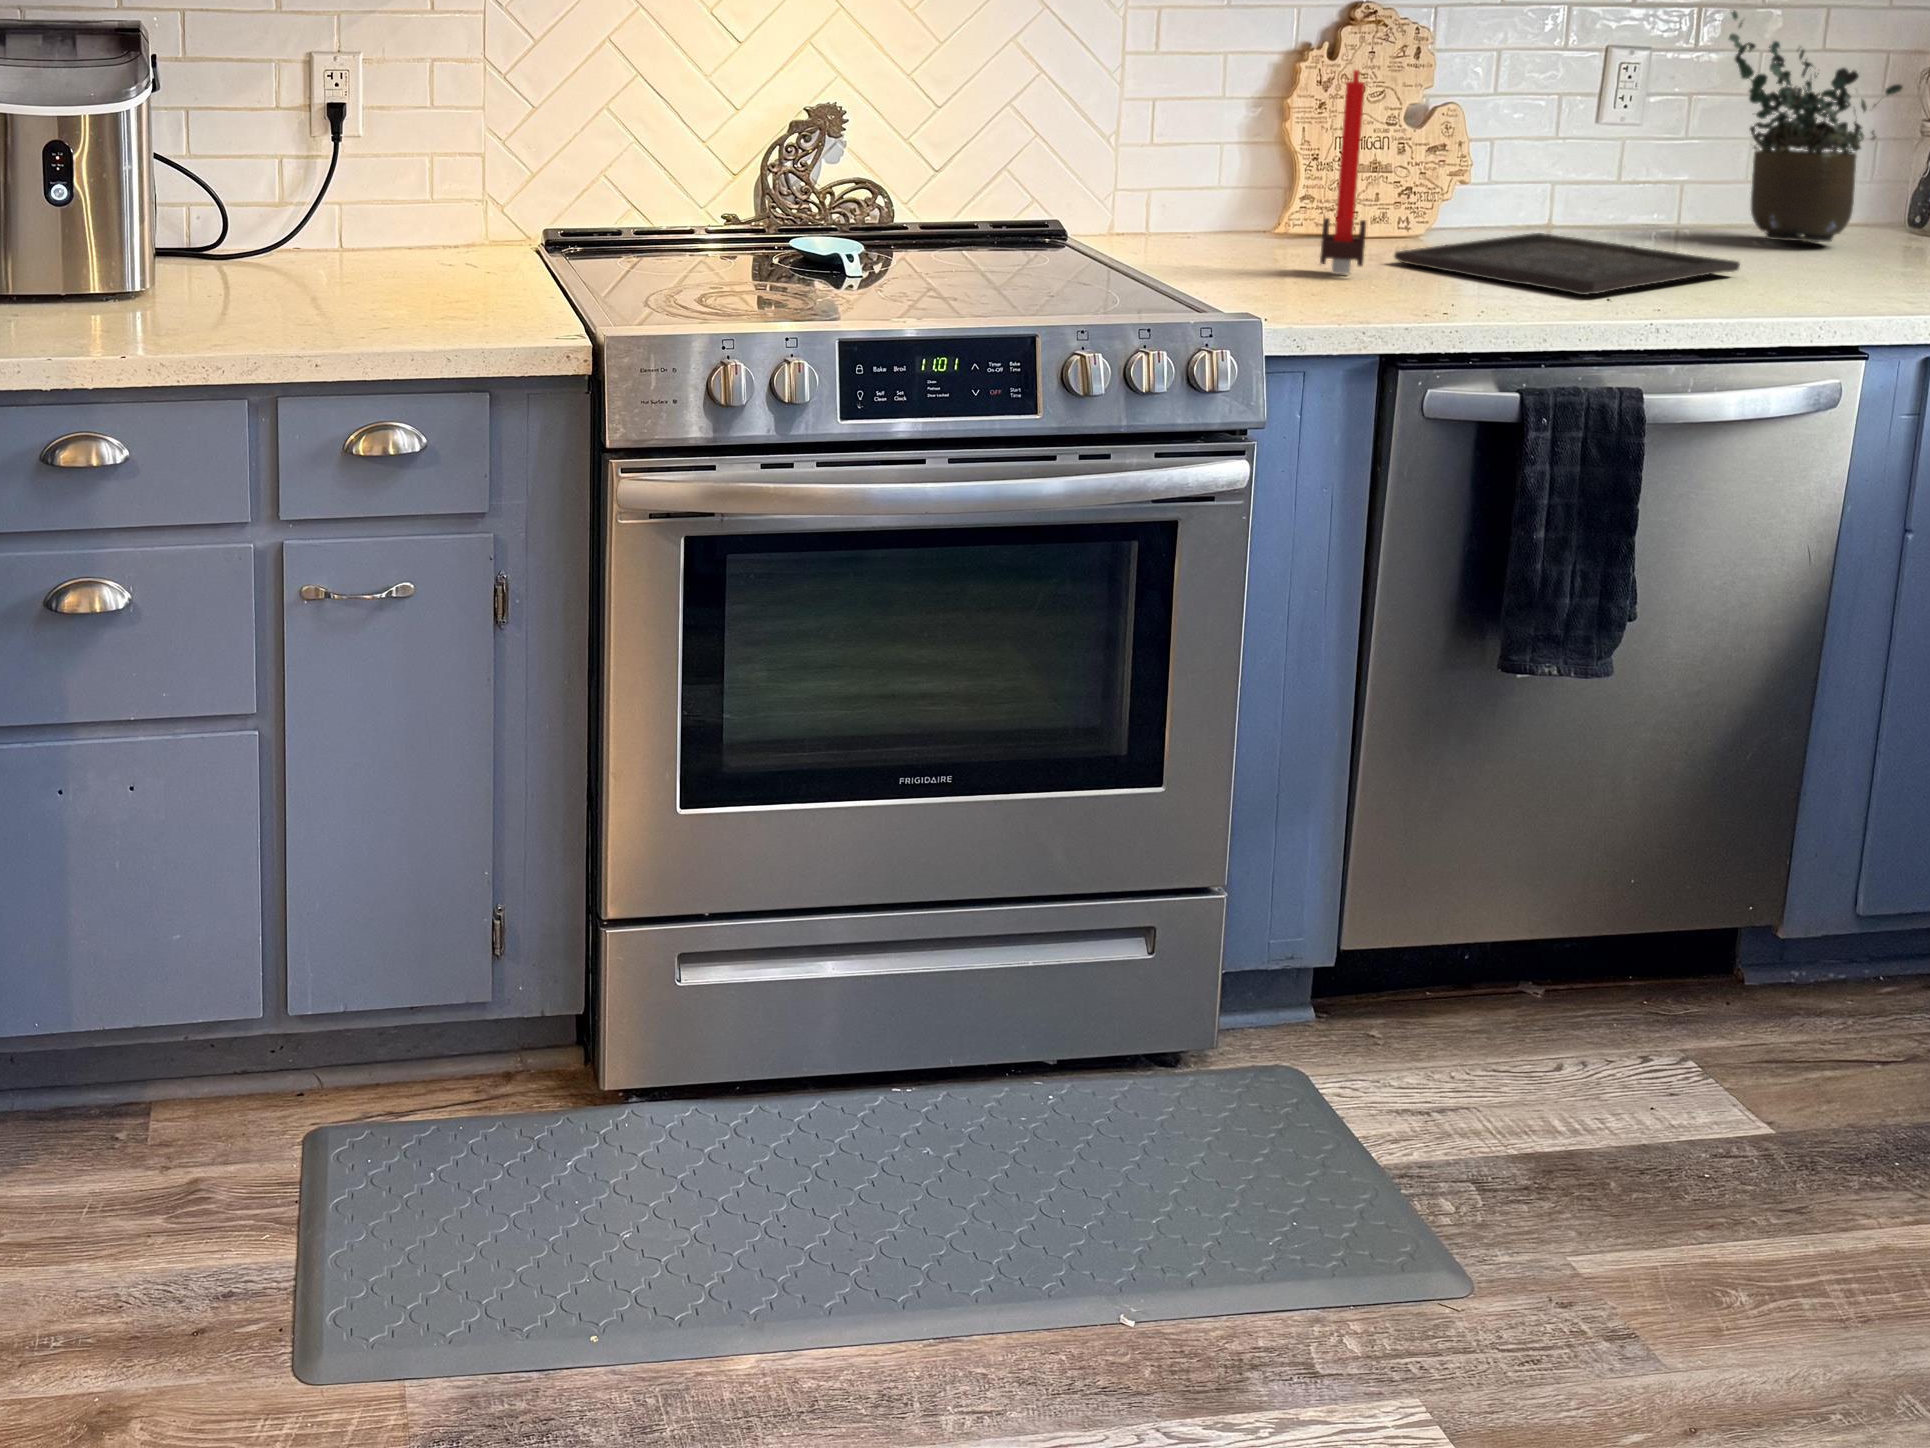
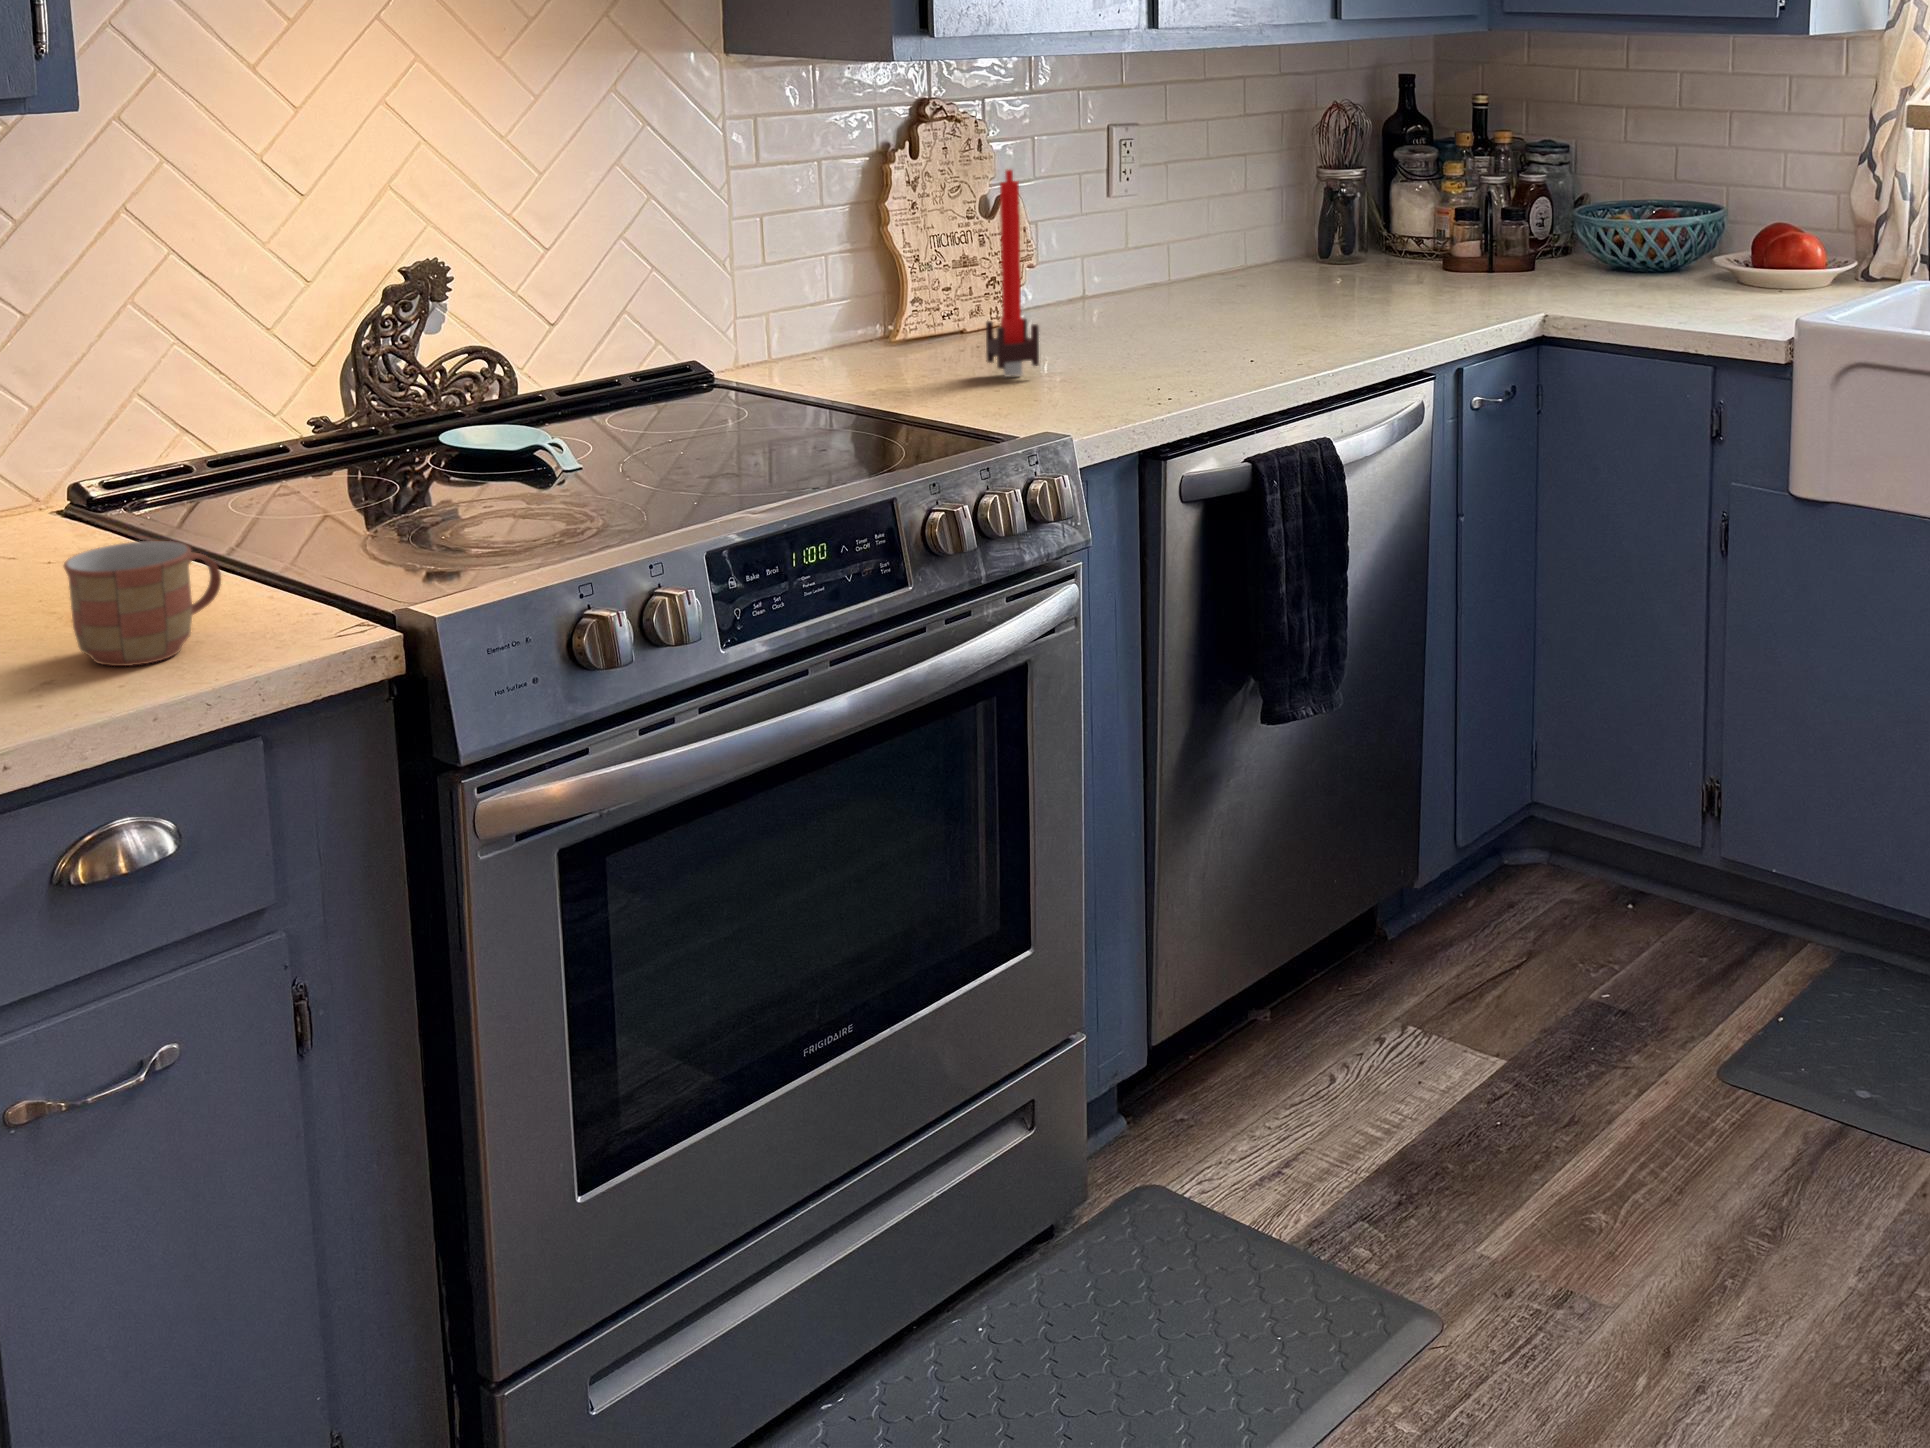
potted plant: present [1728,11,1902,242] -> none [1209,81,1337,283]
tray: present [1395,233,1740,295] -> none [1034,304,1297,363]
mug: none [399,246,499,327] -> present [64,541,221,666]

